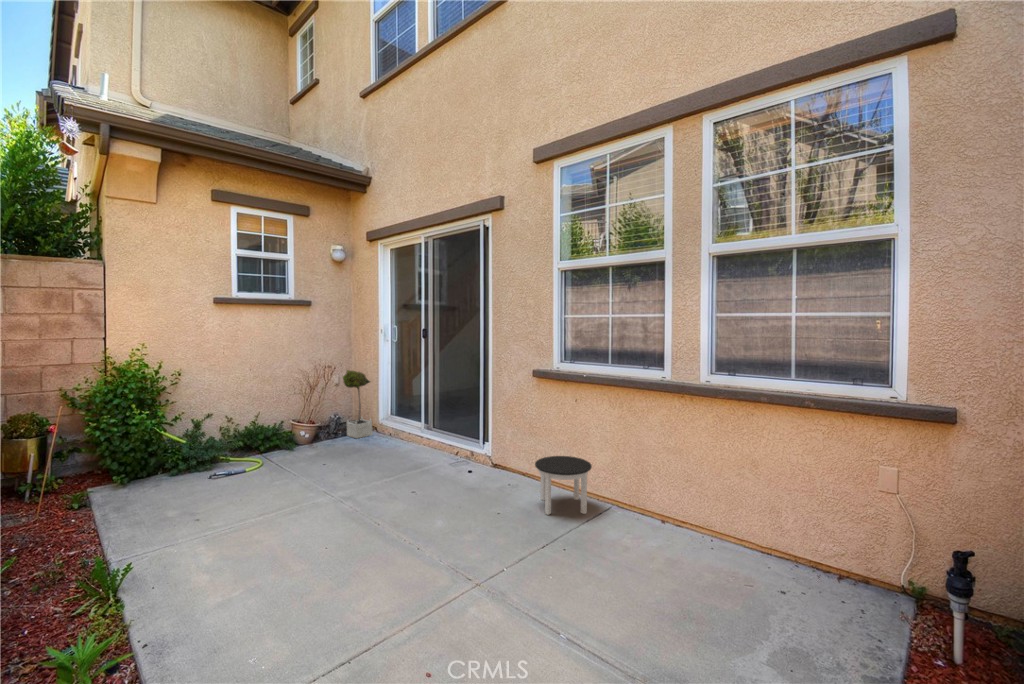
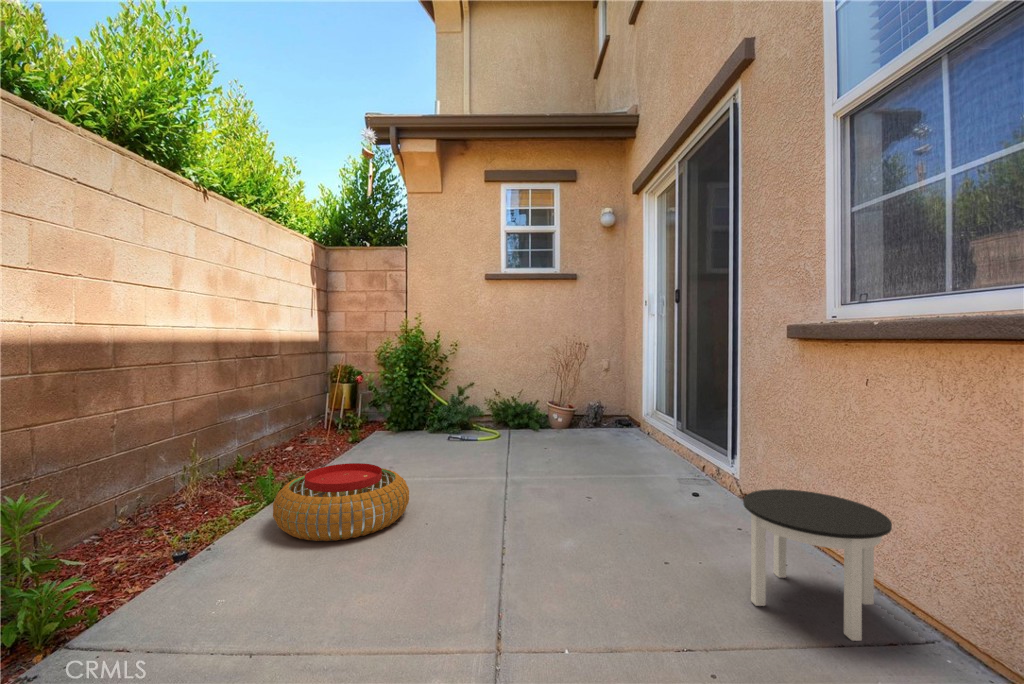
potted tree: present [343,370,373,438] -> none [598,349,633,432]
pouf: none [179,514,313,597] -> present [273,463,409,541]

